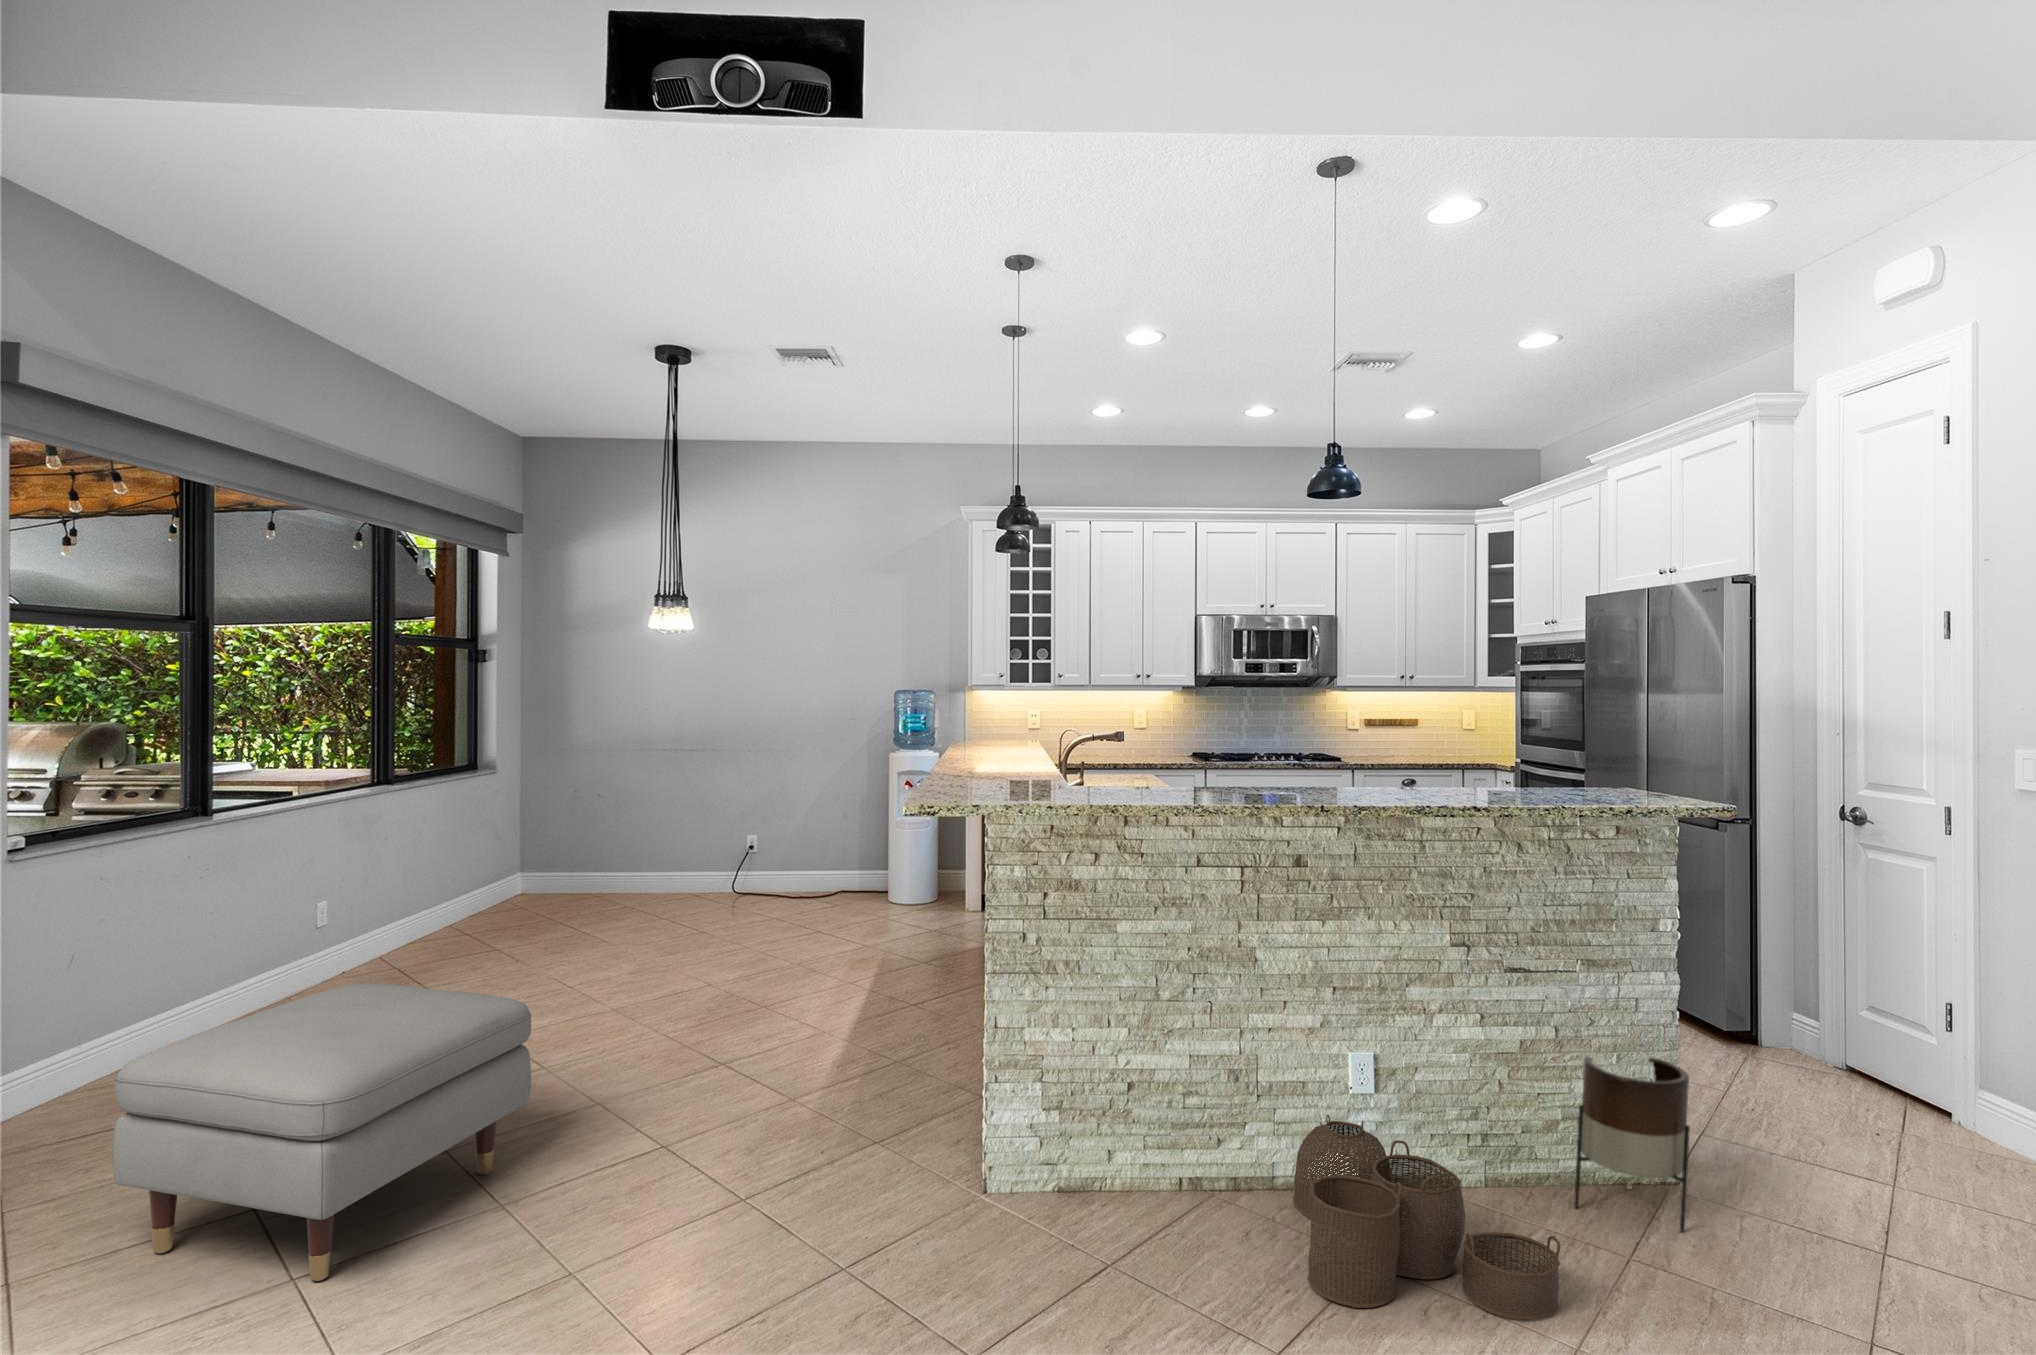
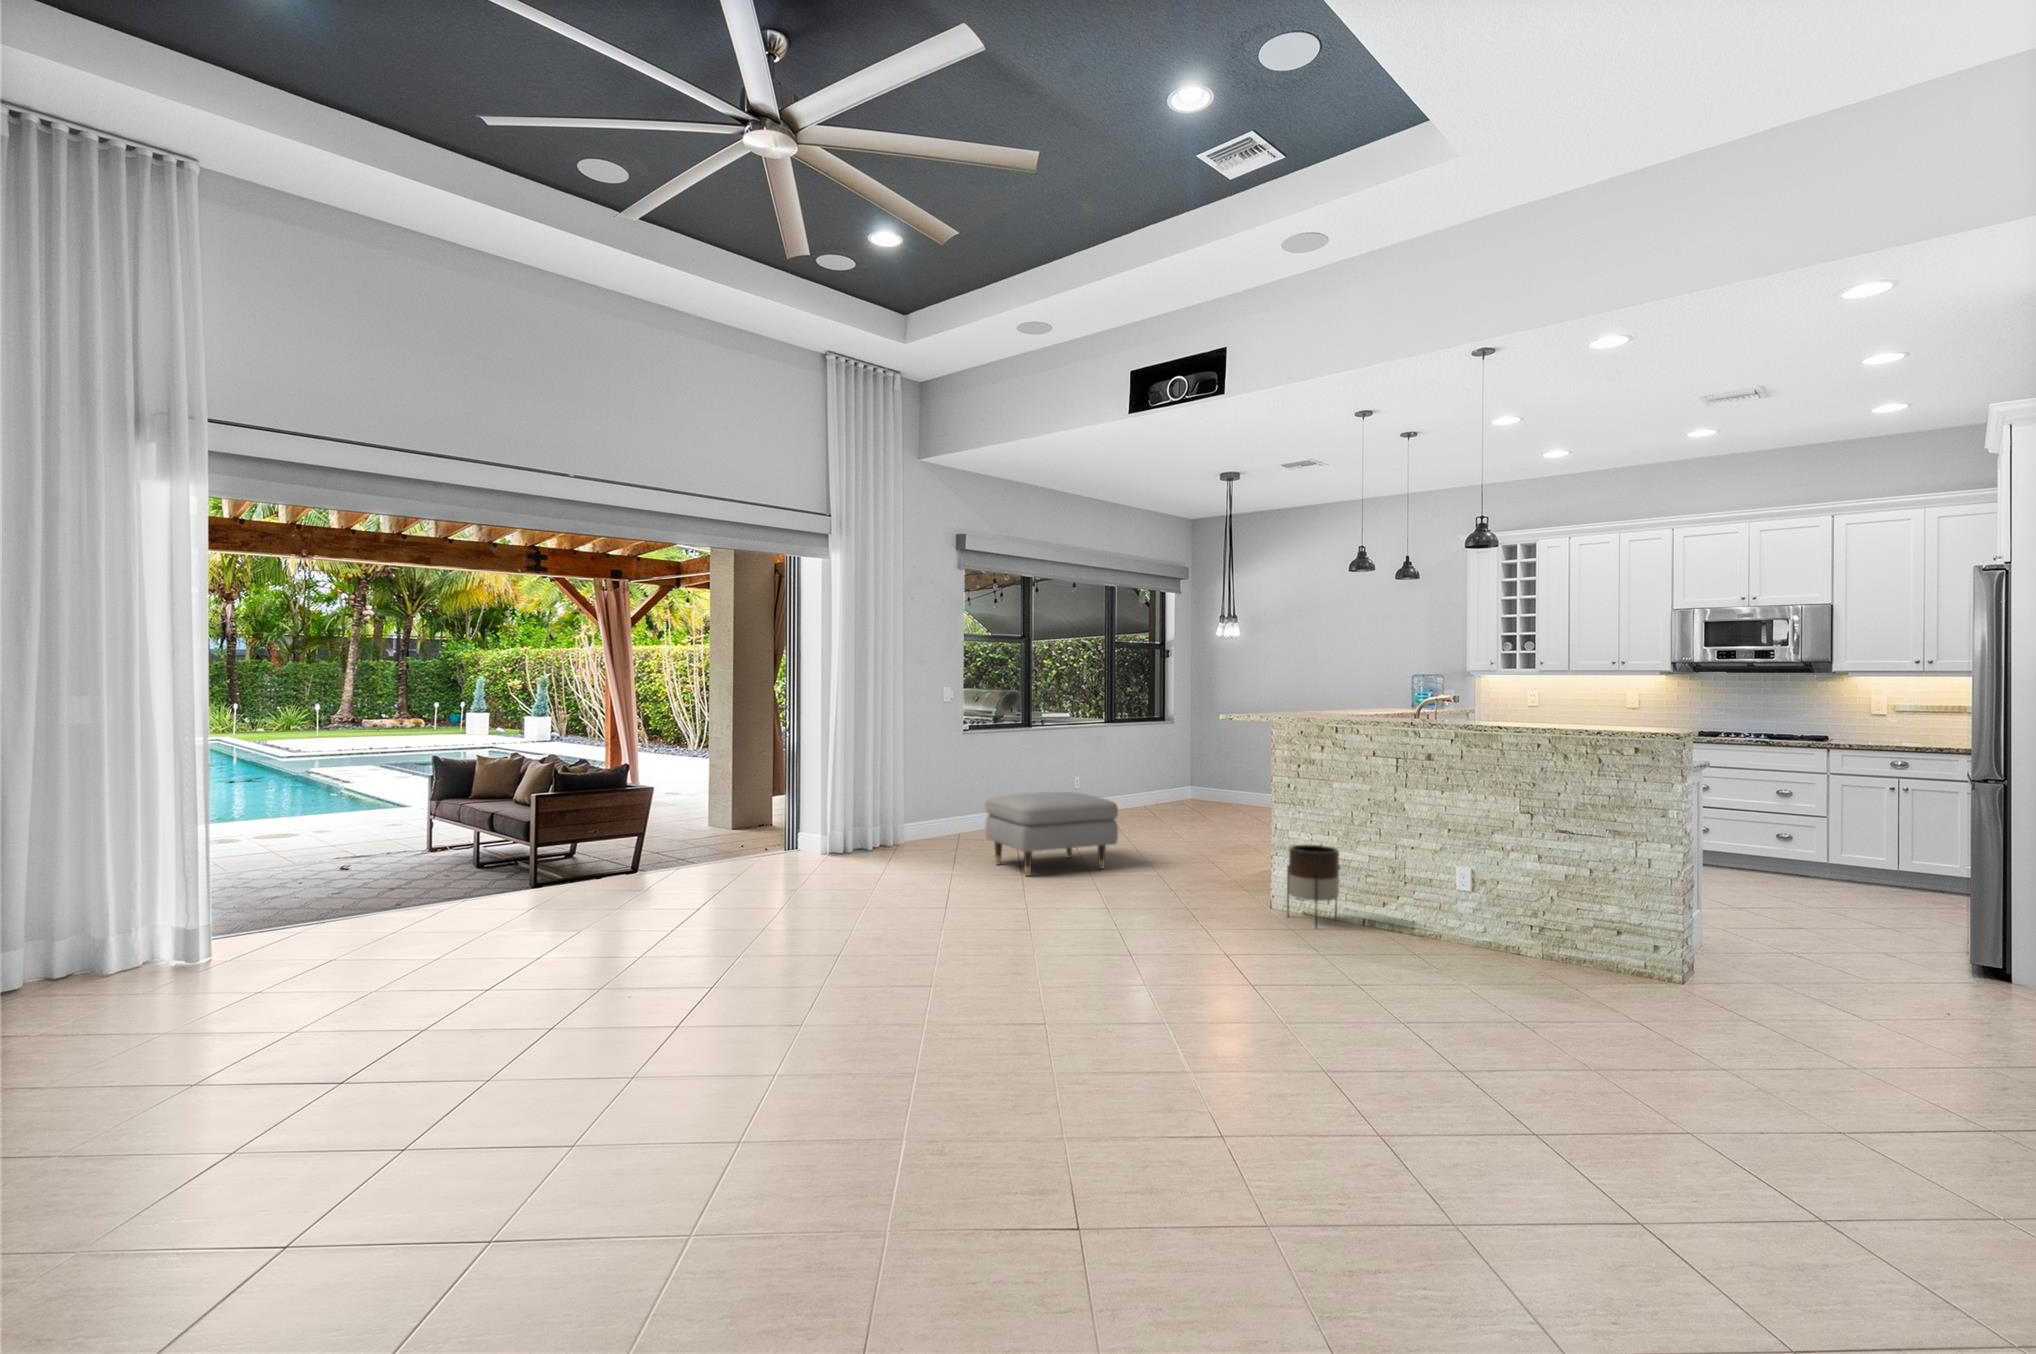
planter: present [1574,1057,1690,1232] -> present [1287,845,1339,927]
woven basket: present [1293,1115,1560,1320] -> none [1348,891,1468,978]

